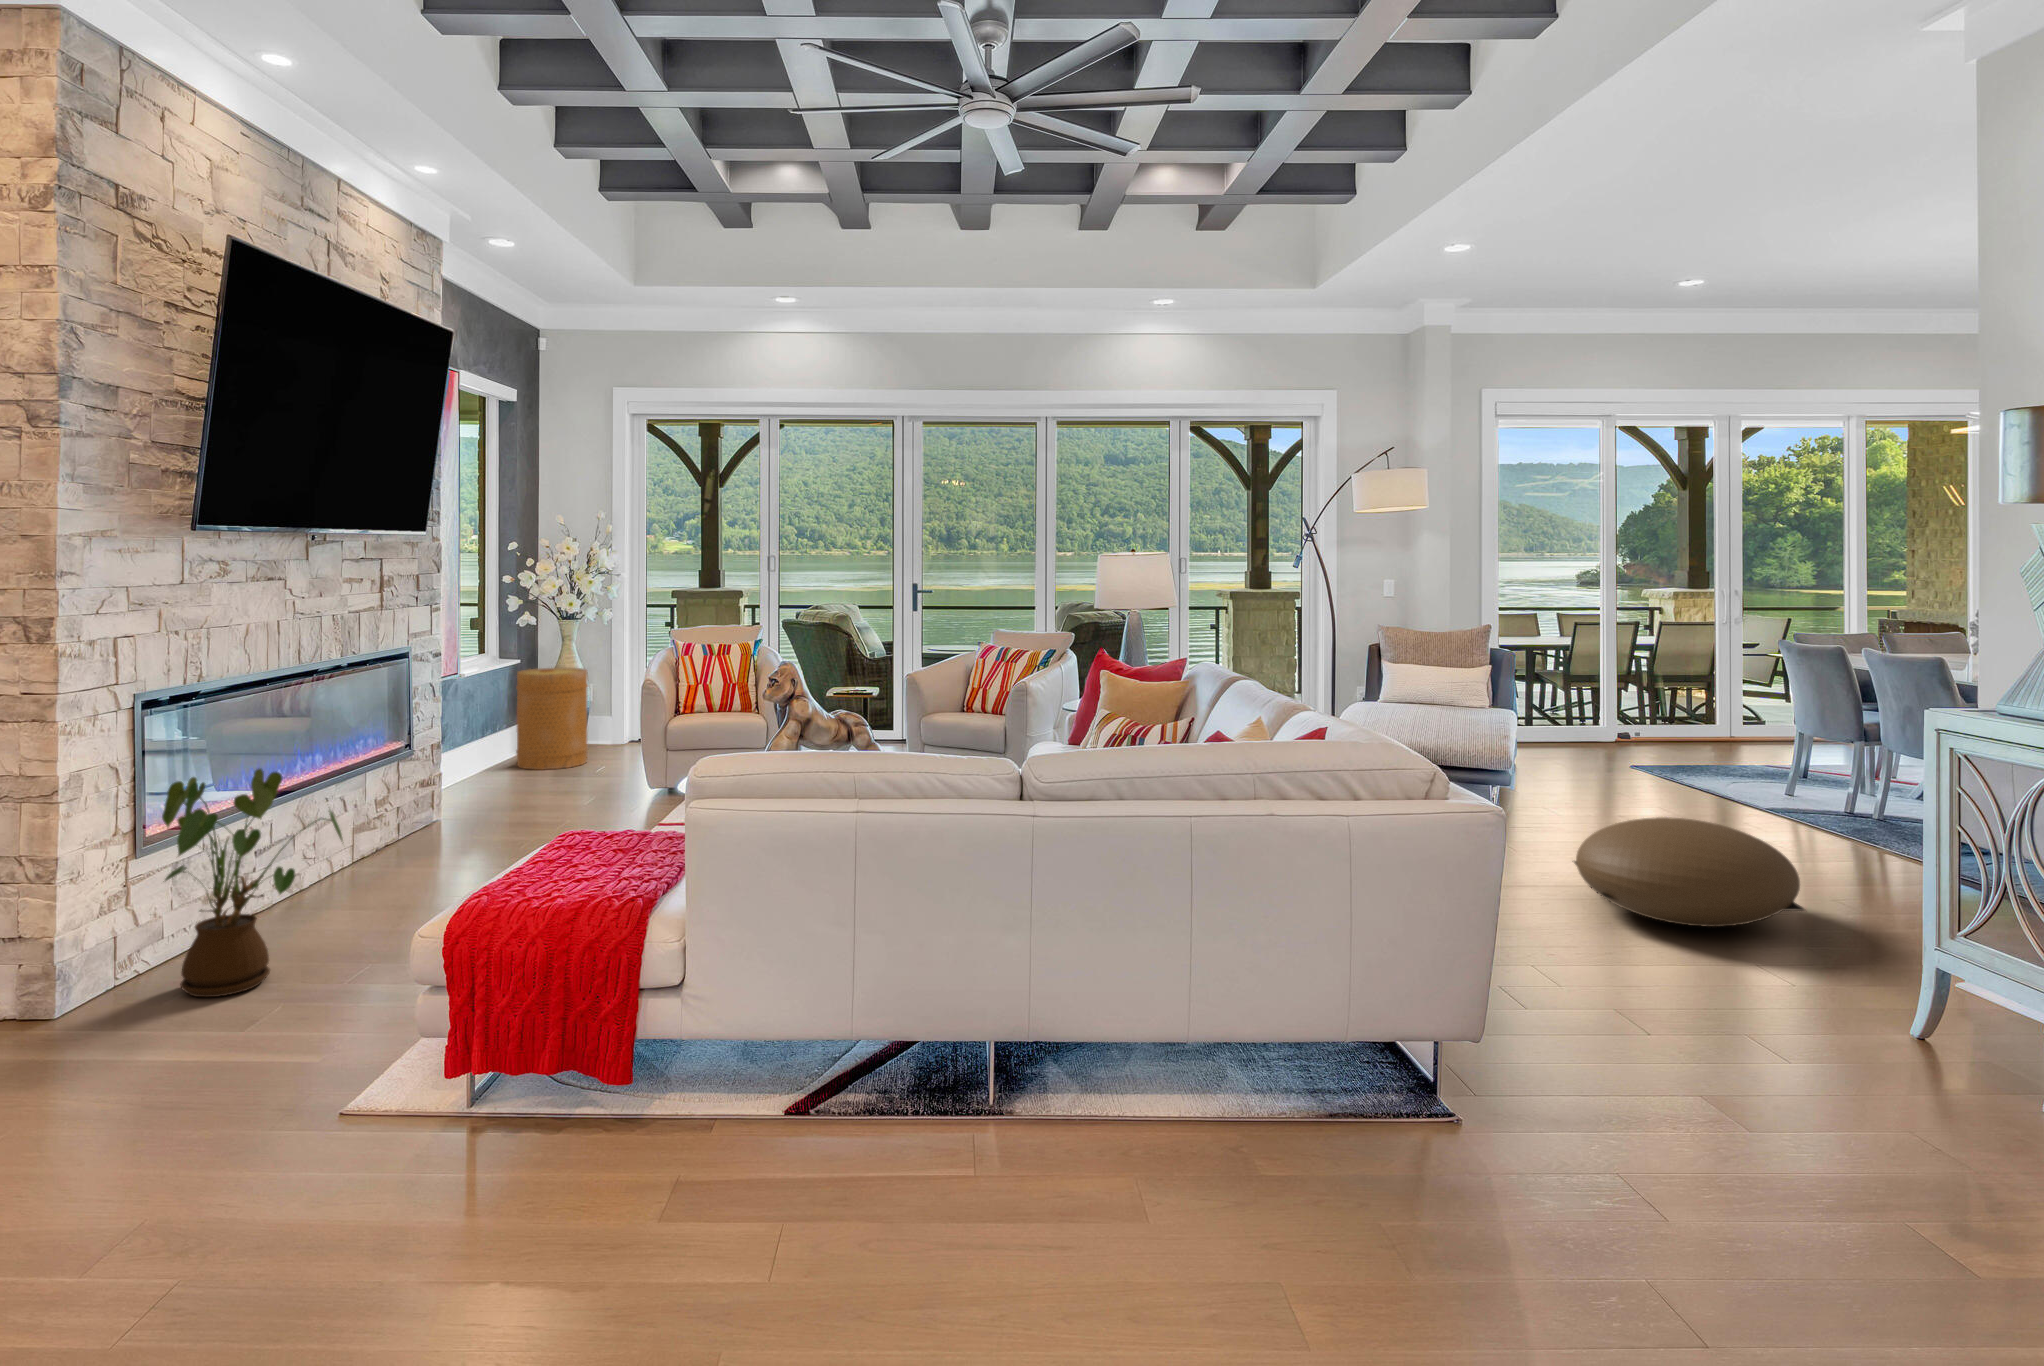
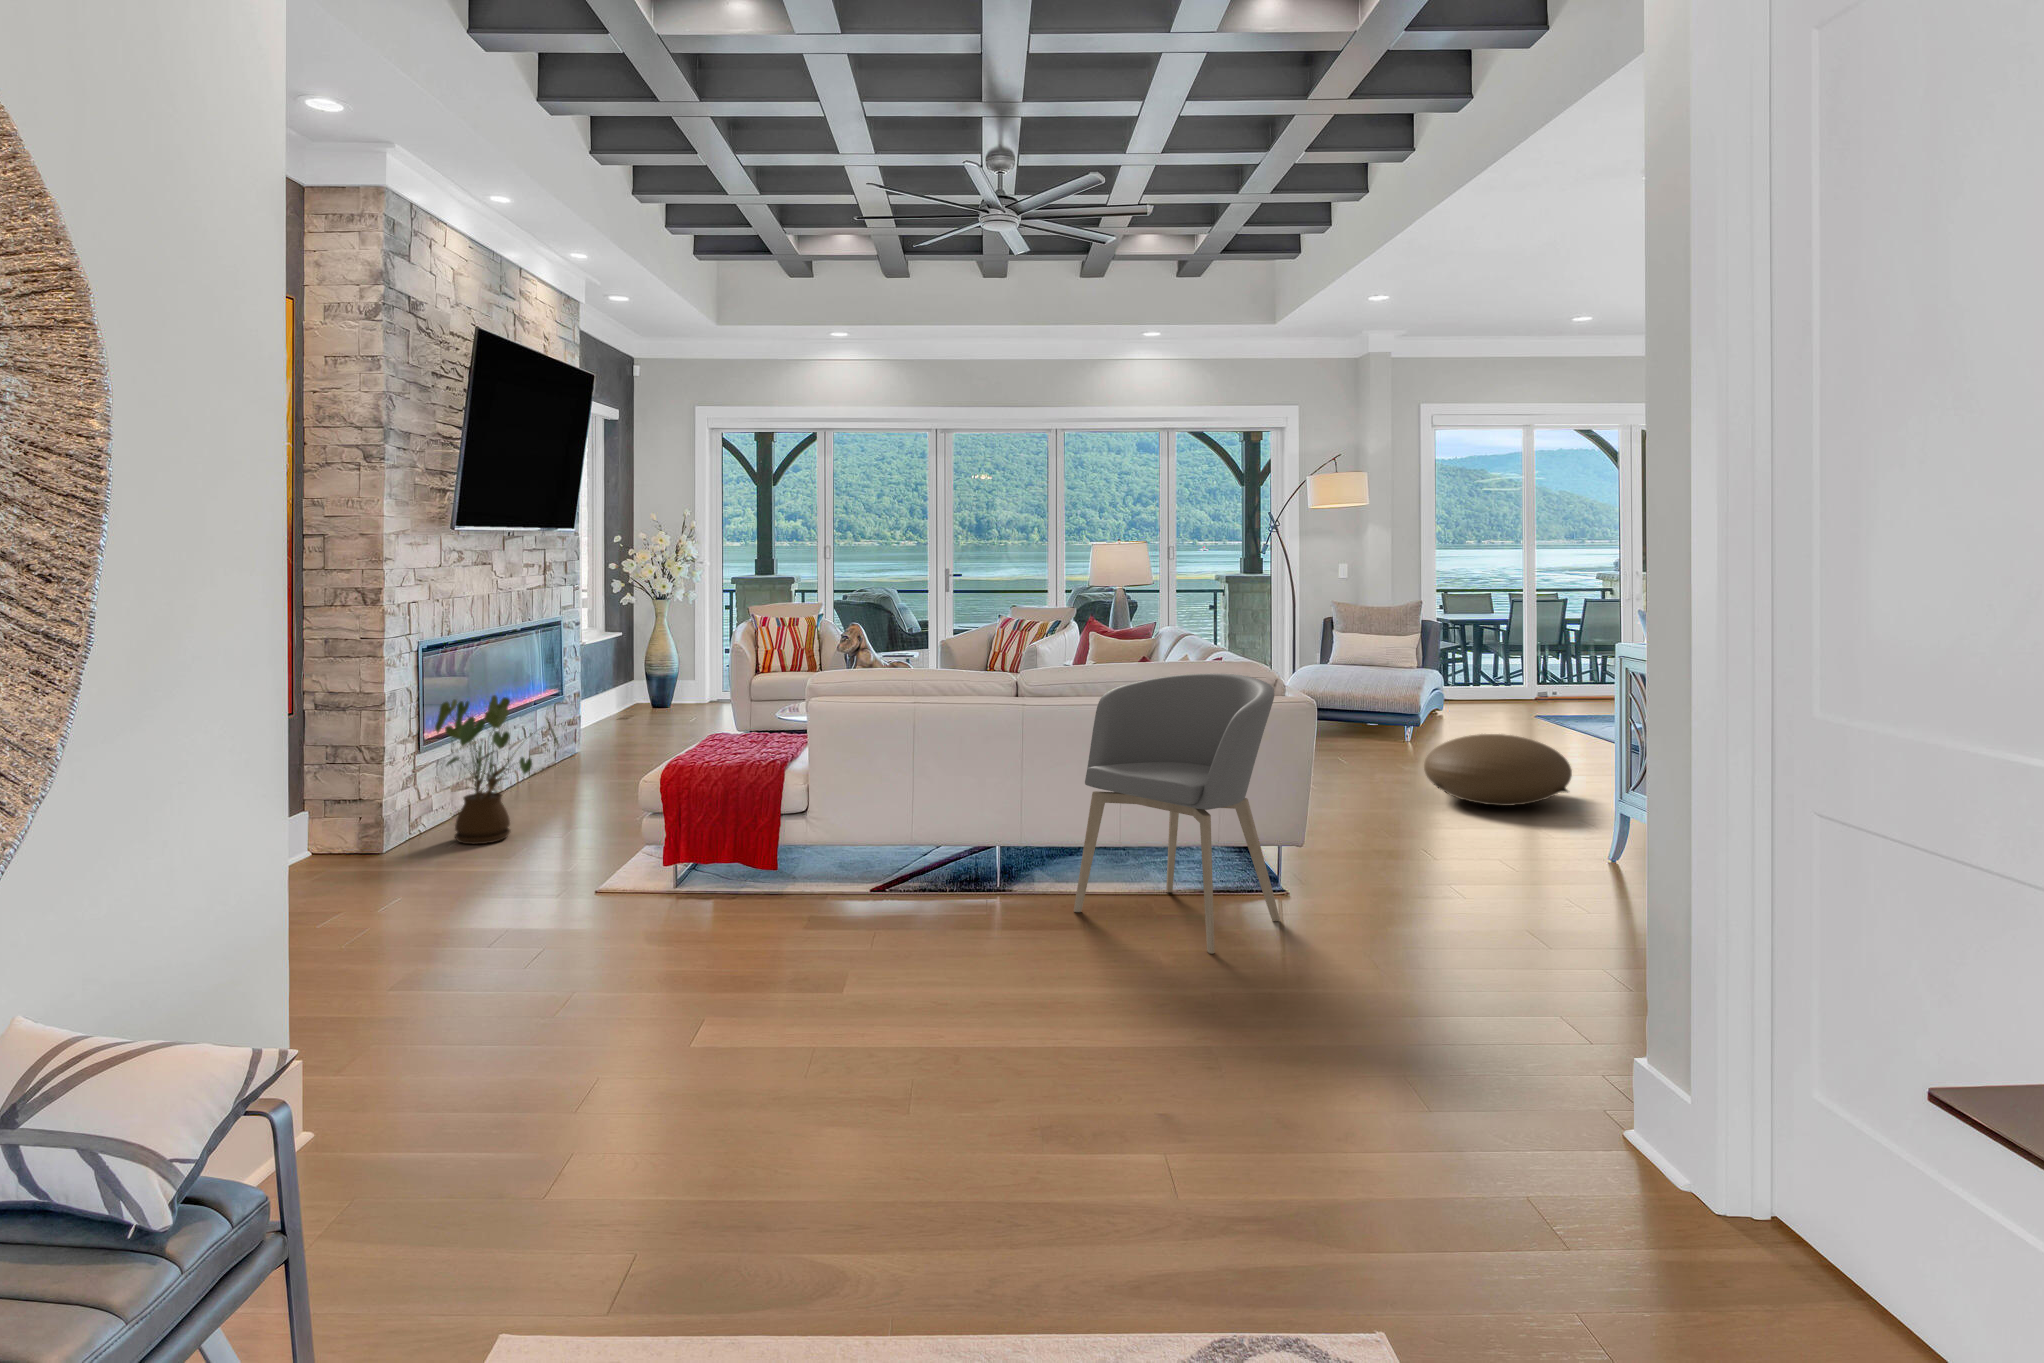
basket: present [516,668,588,770] -> none [618,639,678,722]
armchair: none [1122,766,1489,1321] -> present [1074,674,1280,954]

